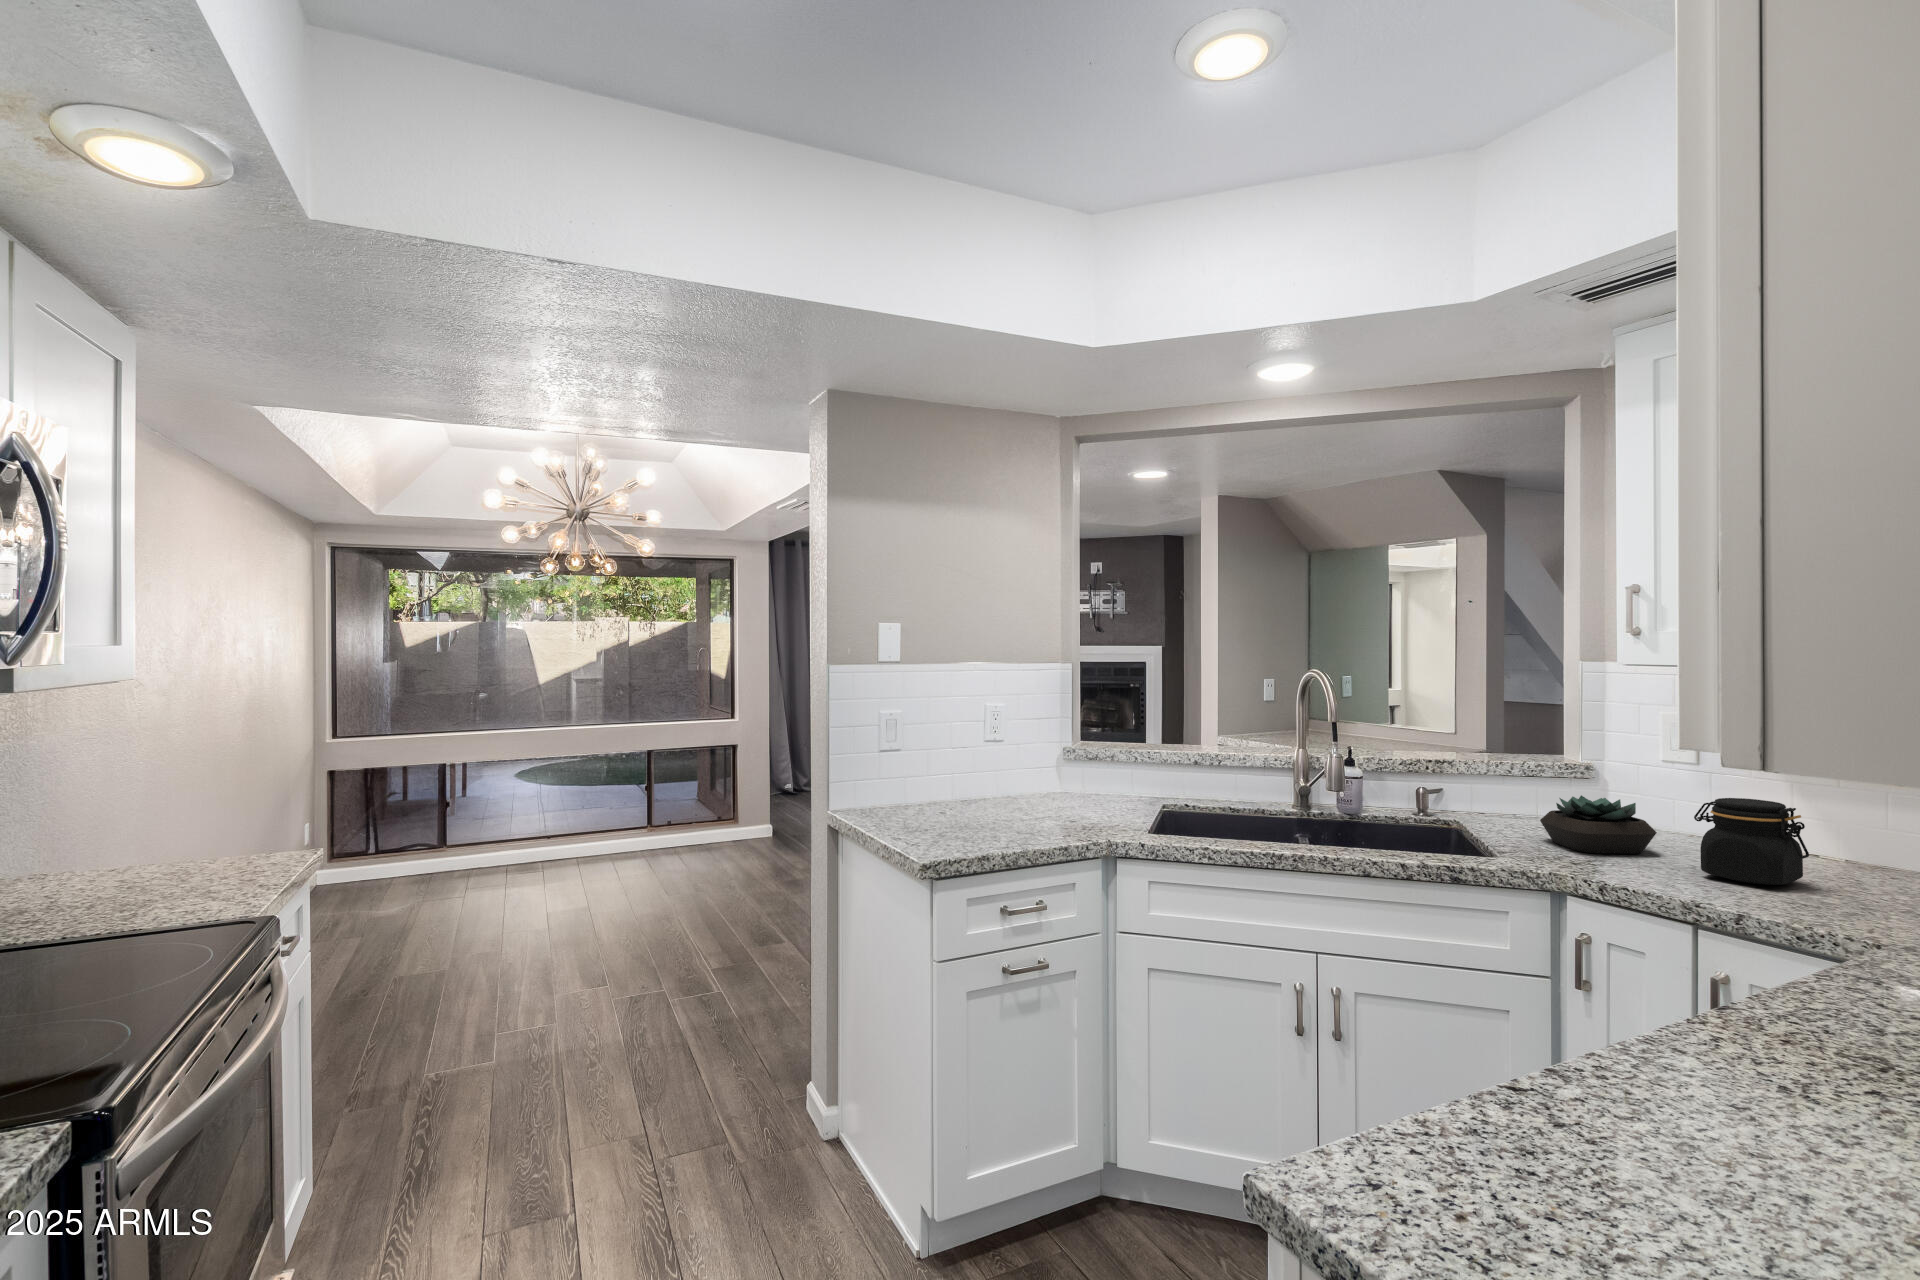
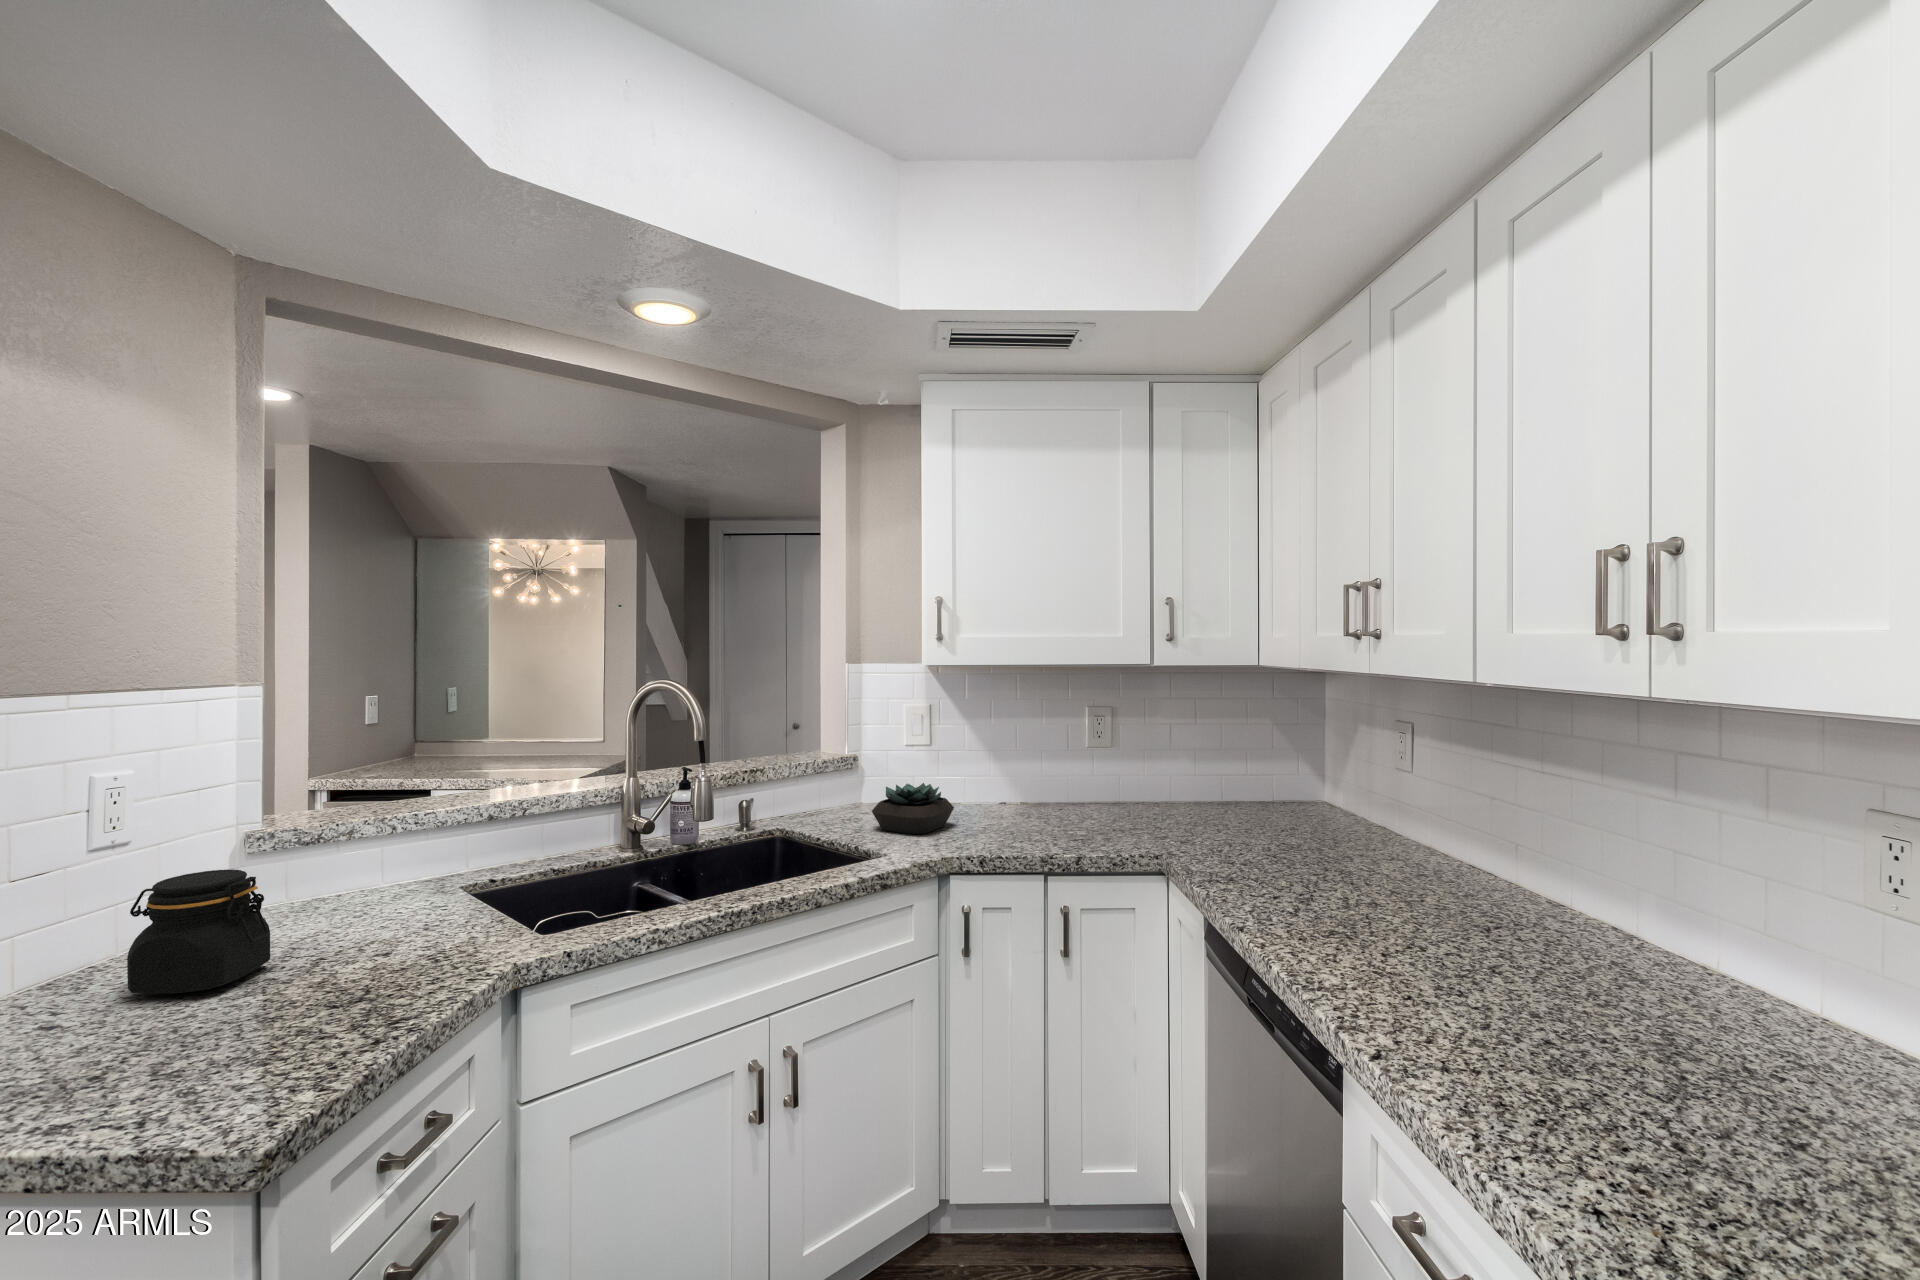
jar: present [1694,798,1809,885] -> present [127,870,270,994]

